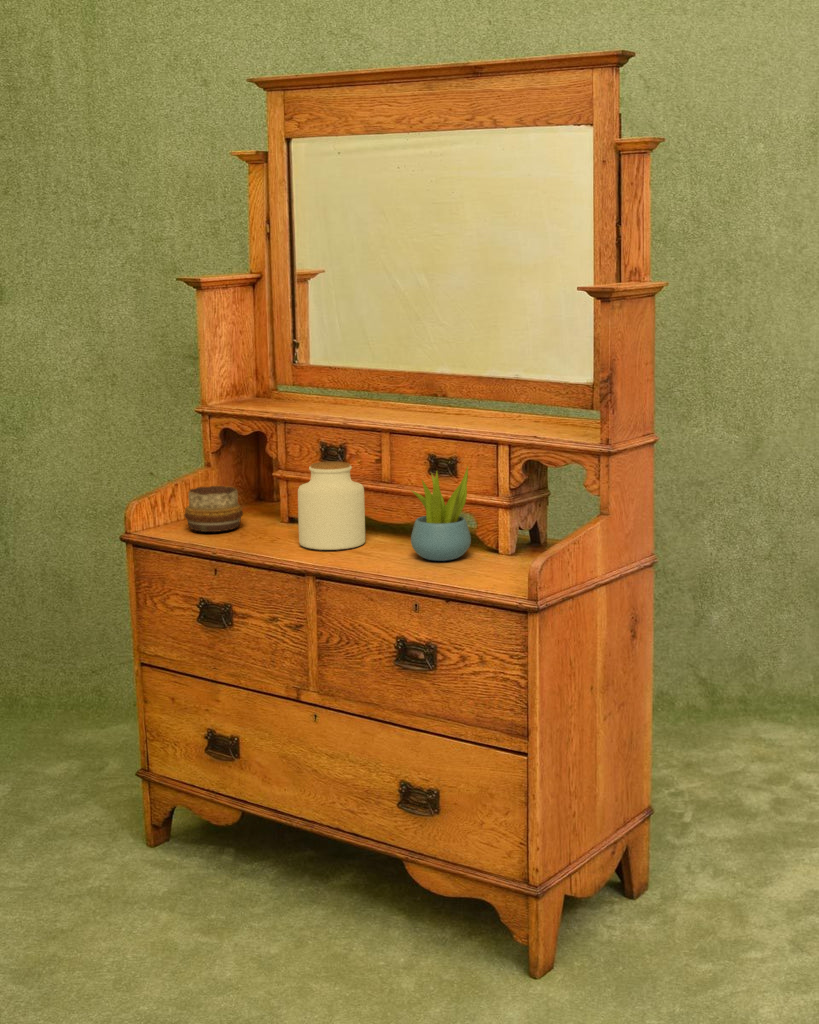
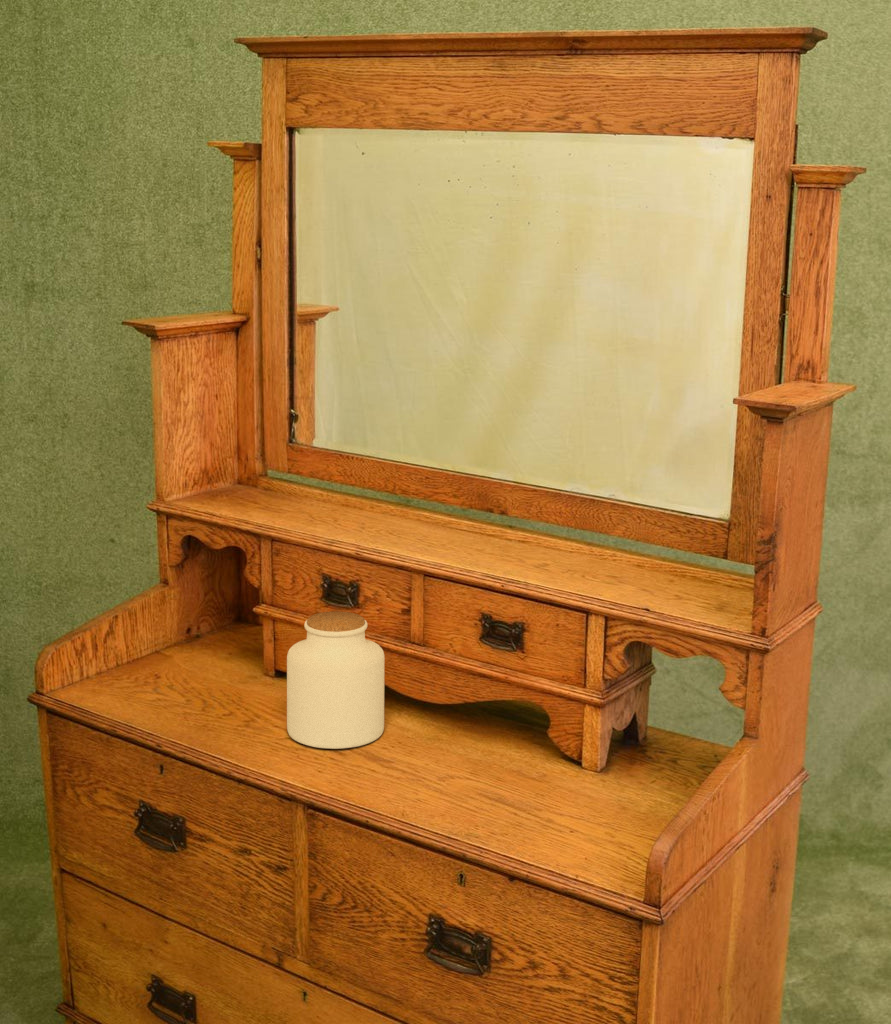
succulent plant: present [411,467,471,561] -> none [453,643,543,785]
decorative bowl: present [184,486,243,532] -> none [124,622,209,696]

